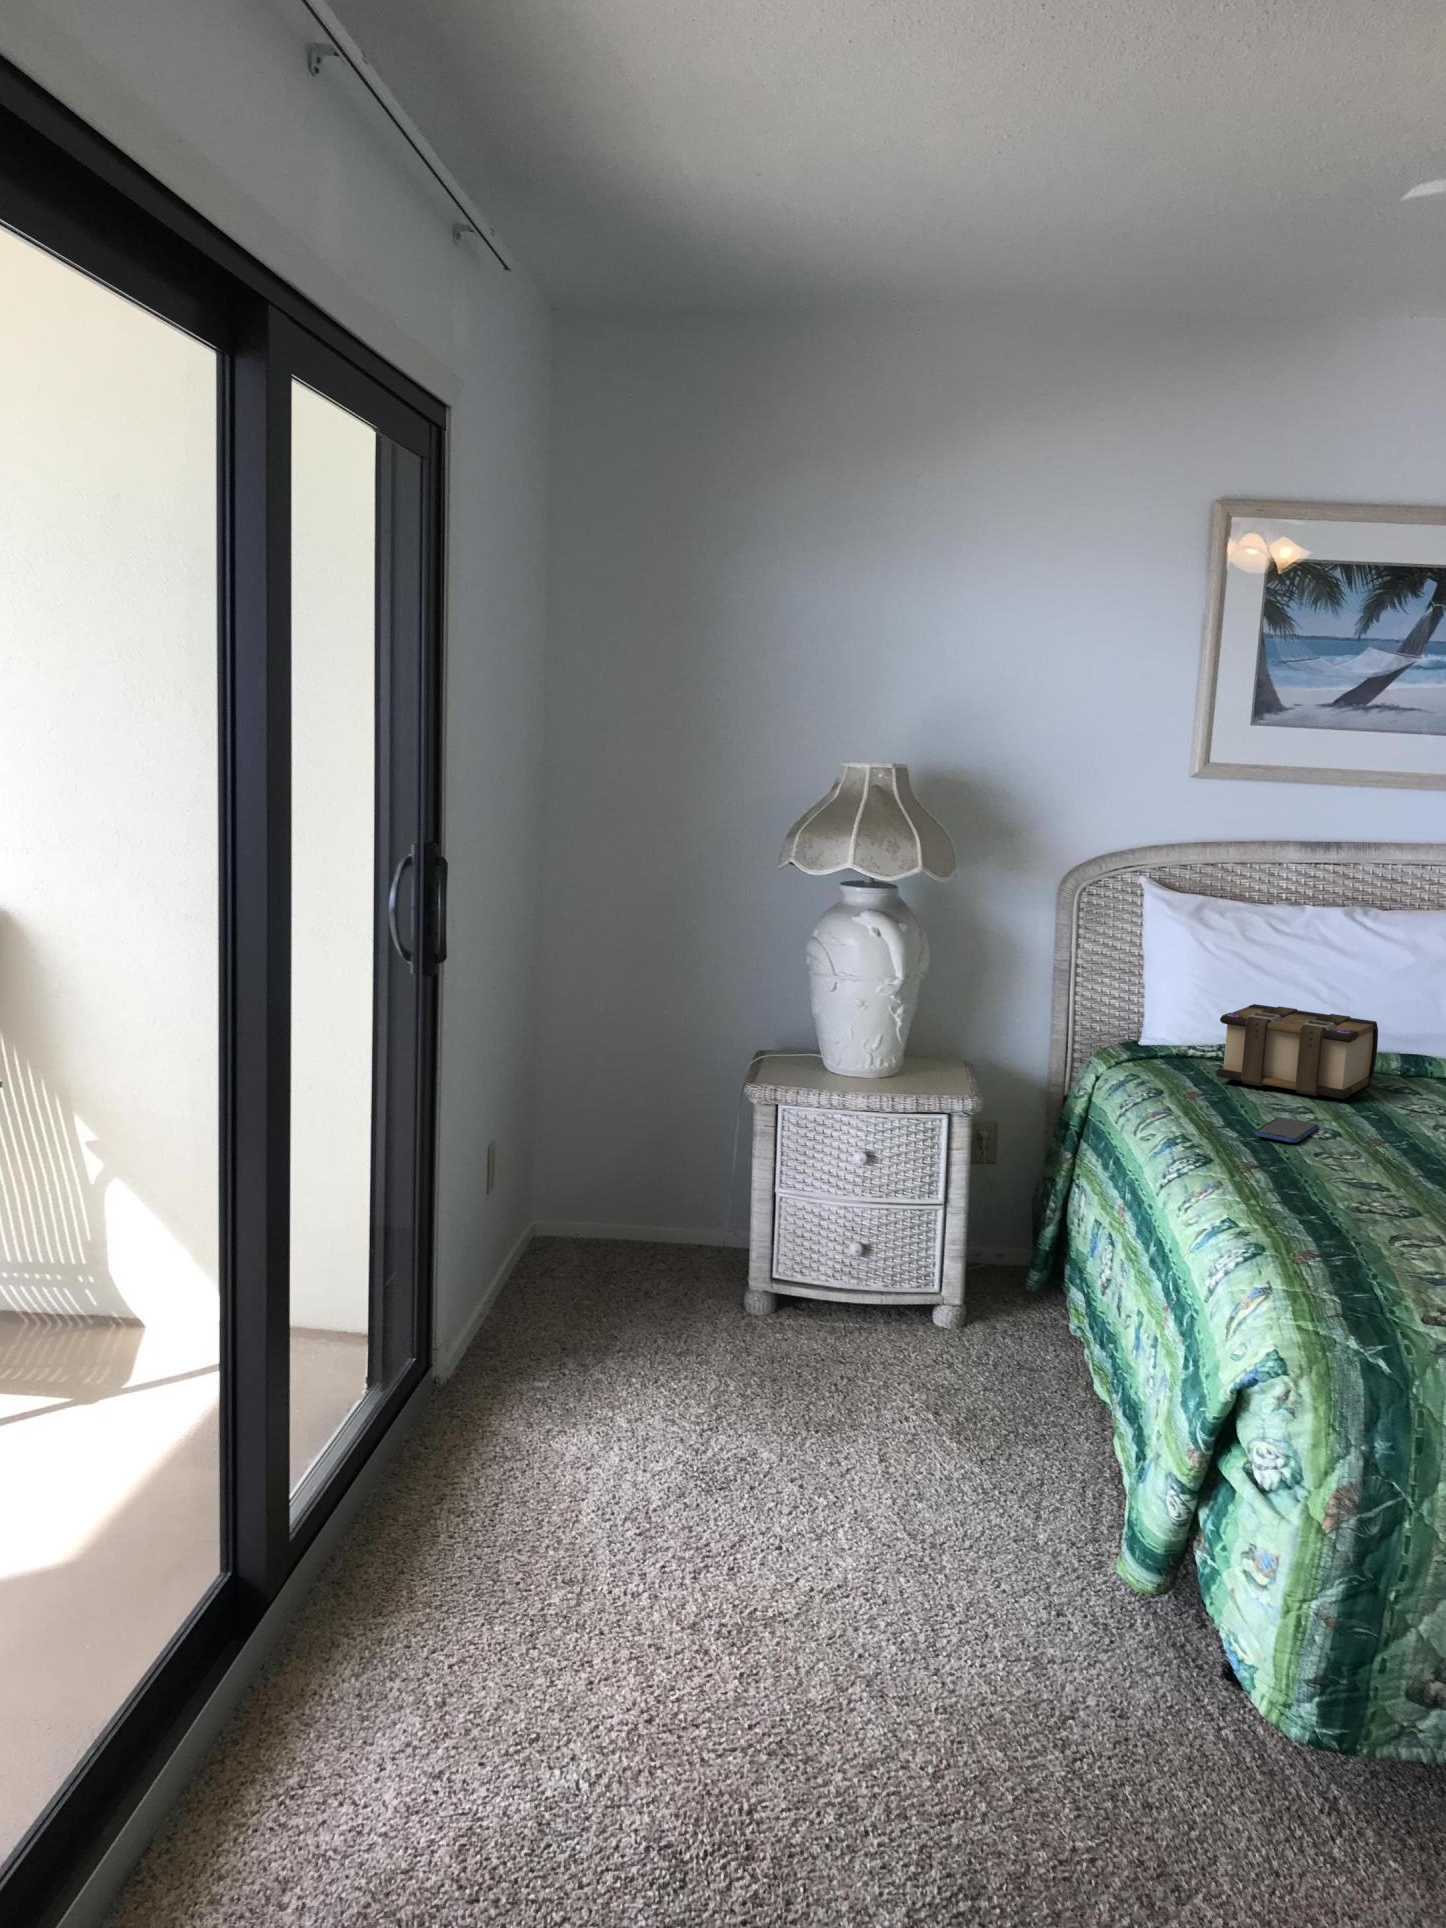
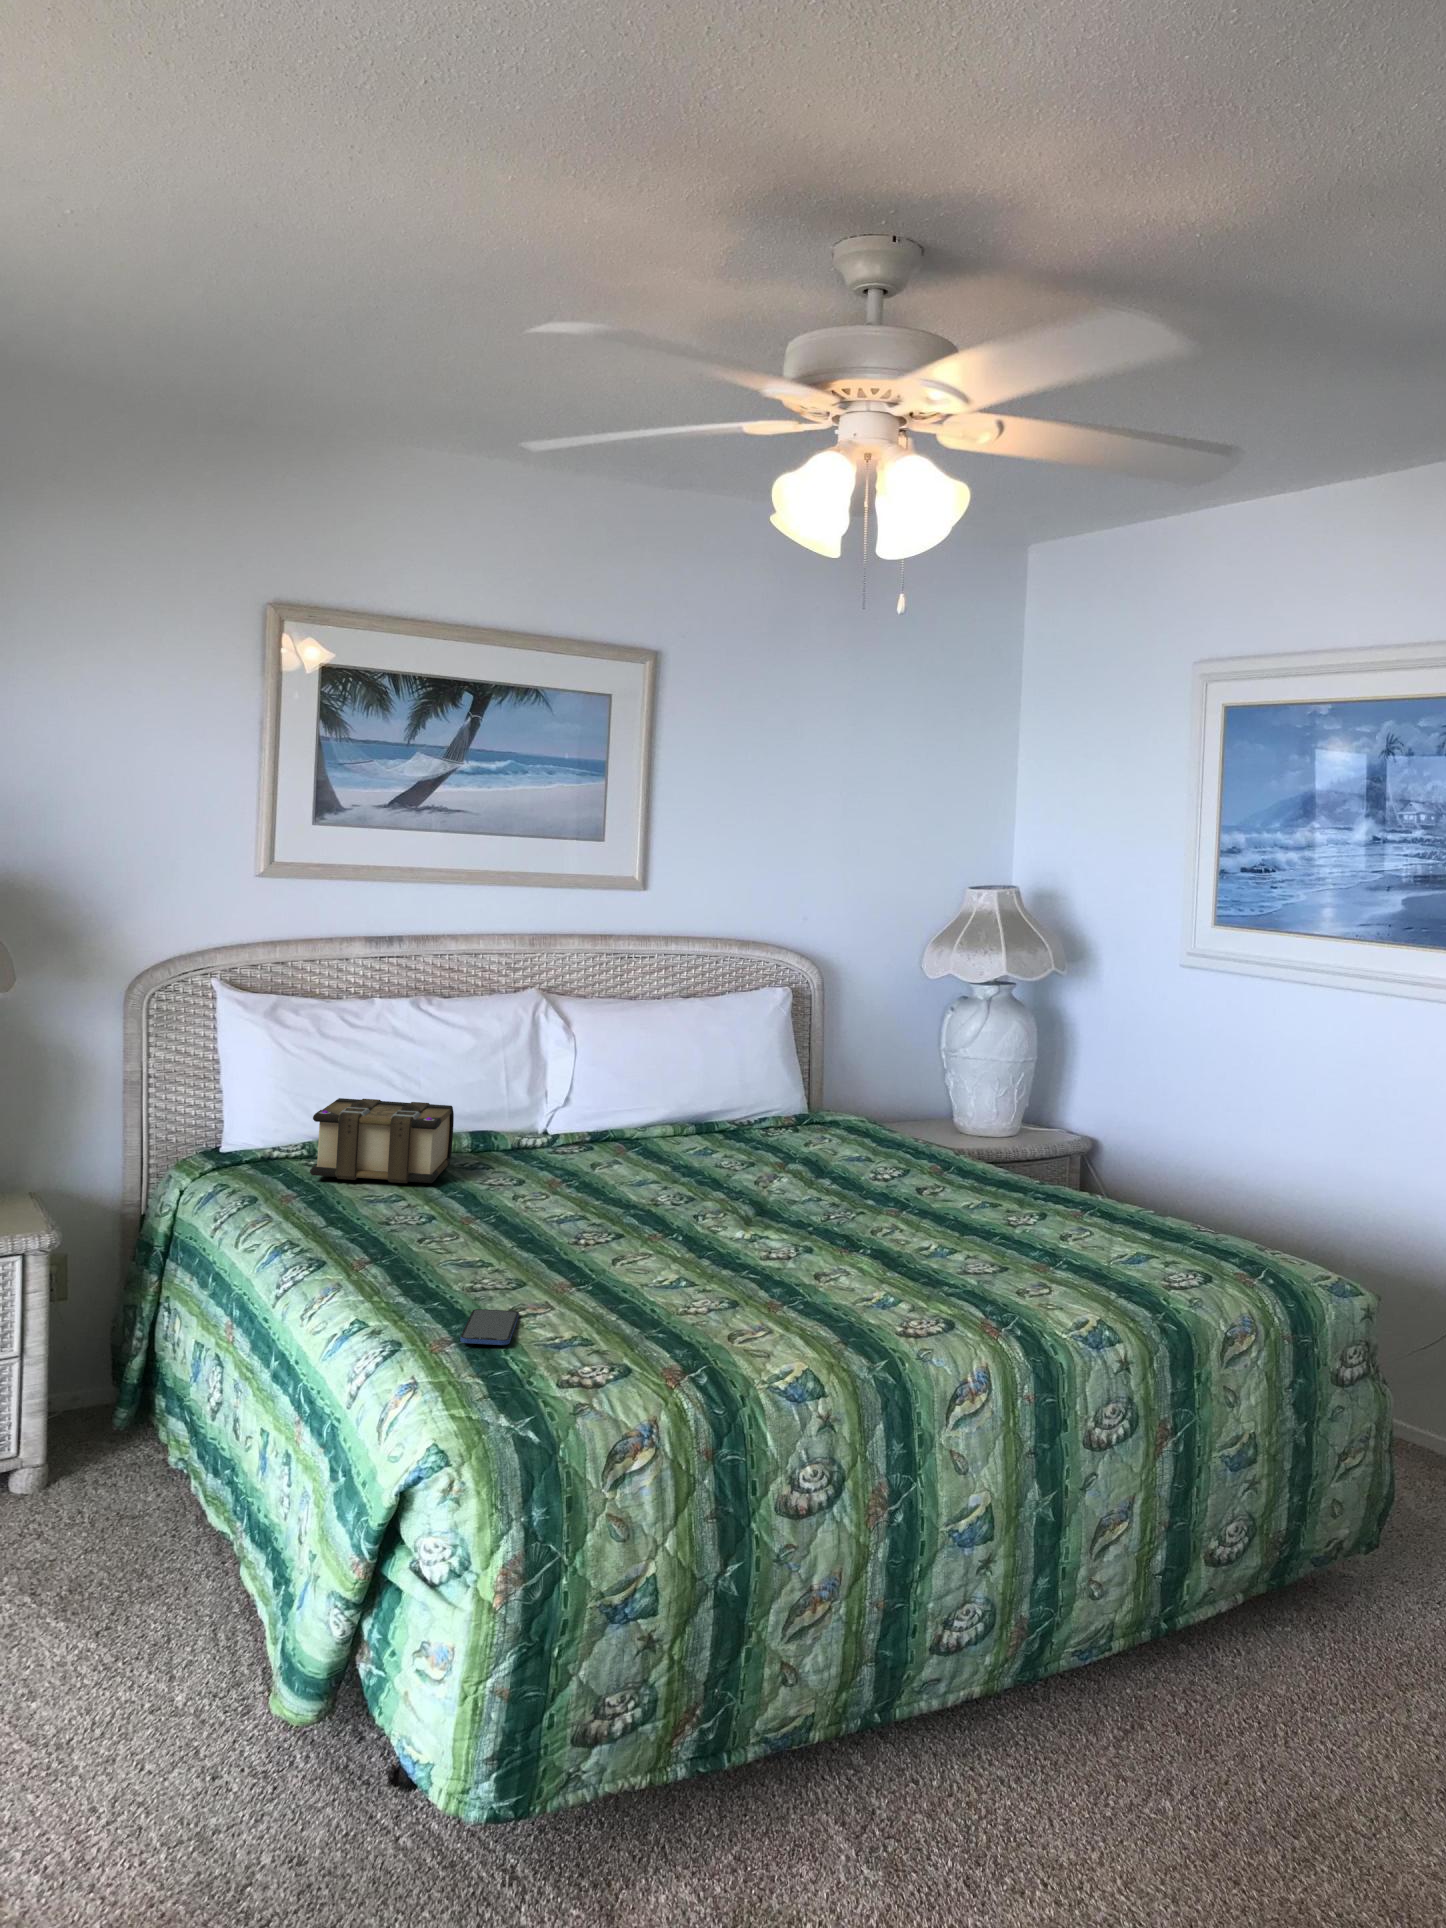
smartphone: present [1255,1118,1318,1142] -> present [460,1309,519,1345]

